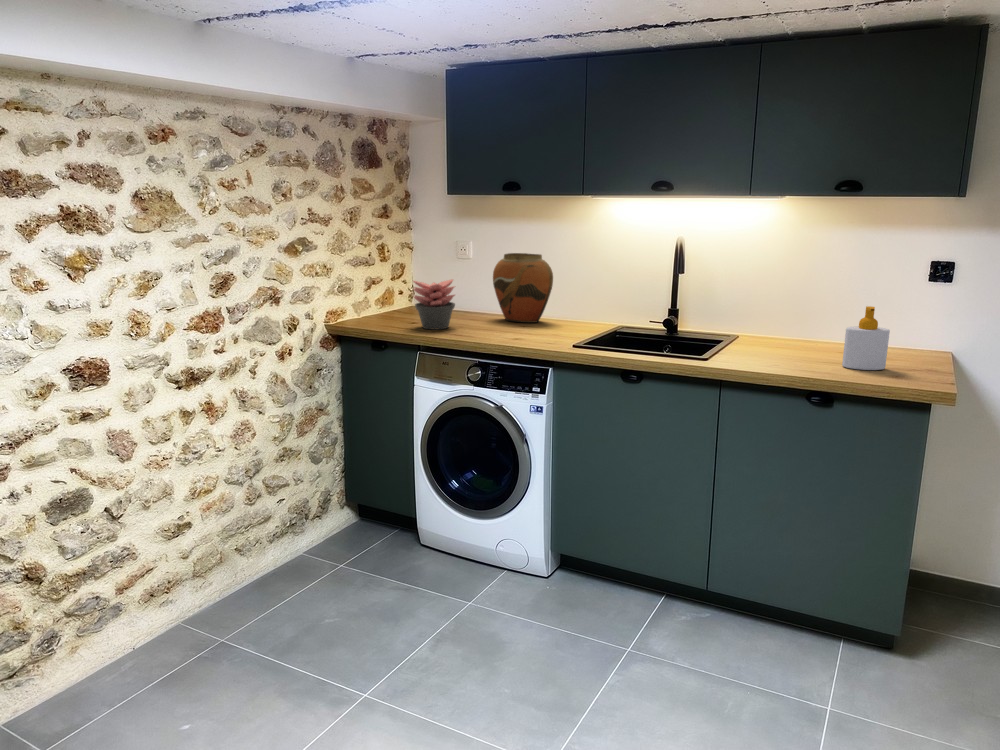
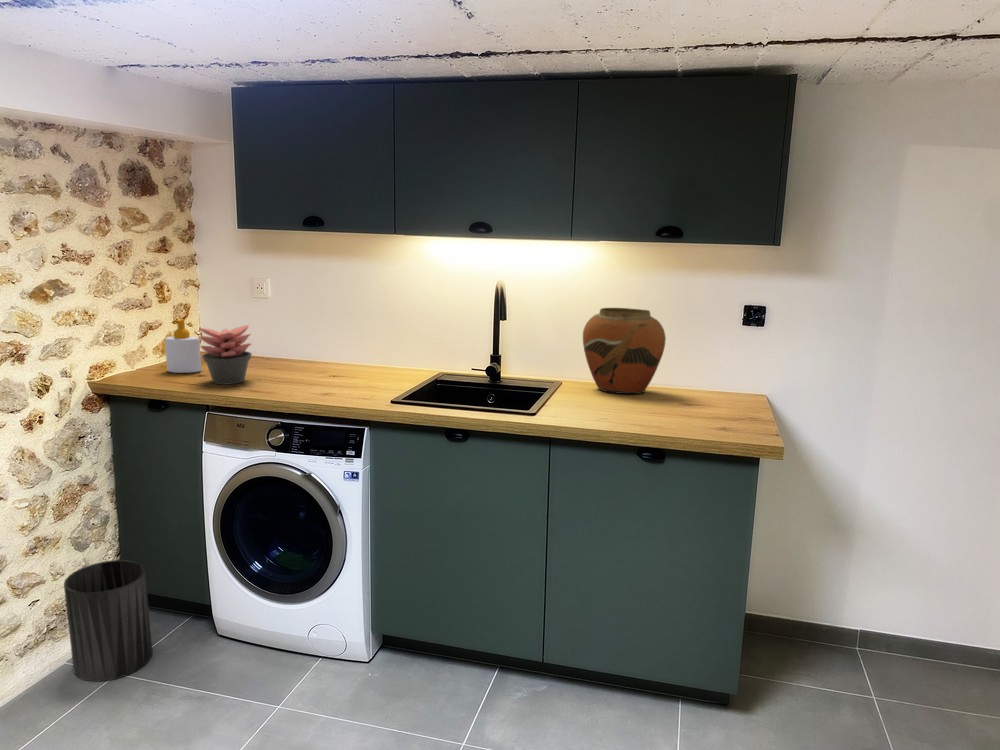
vase: present [493,253,553,323] -> present [583,308,666,394]
soap bottle: present [842,306,890,370] -> present [165,319,201,373]
trash can: none [304,473,369,569] -> present [64,560,152,681]

